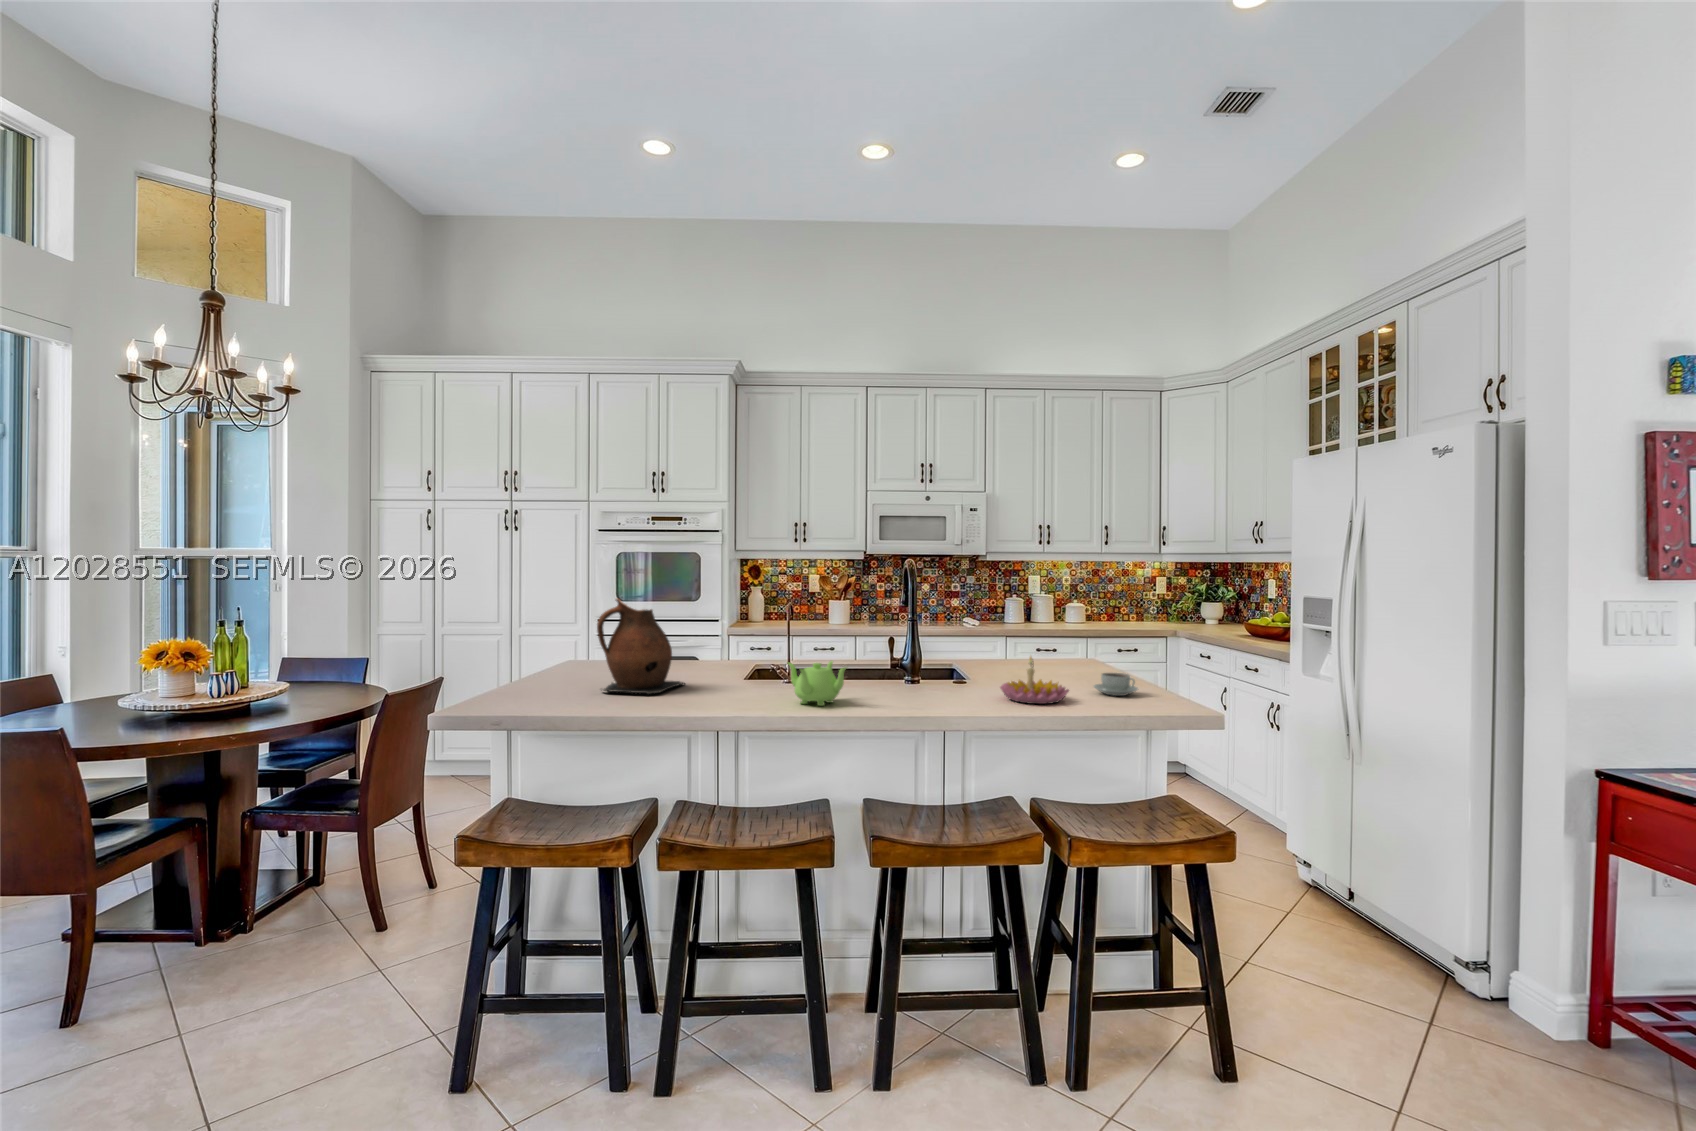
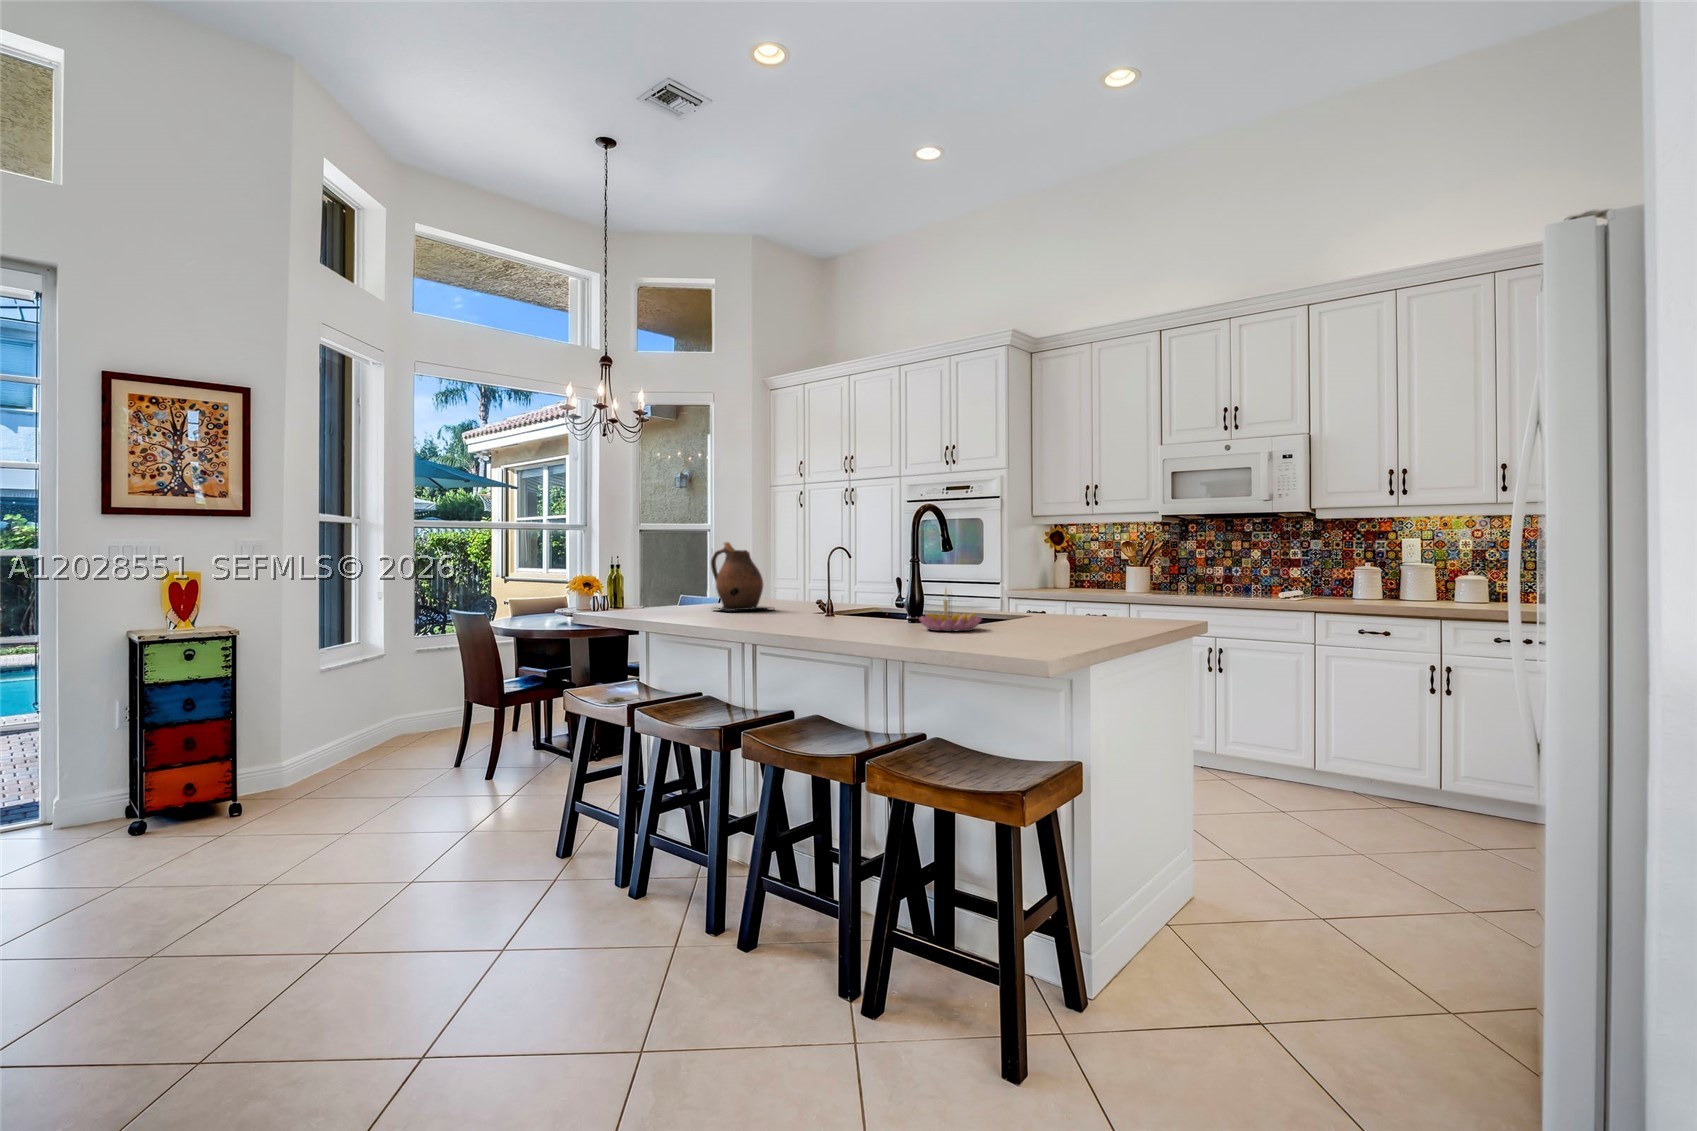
teapot: present [788,661,846,706] -> none [769,588,823,621]
coffee cup: present [1094,673,1138,696] -> none [1021,611,1066,633]

